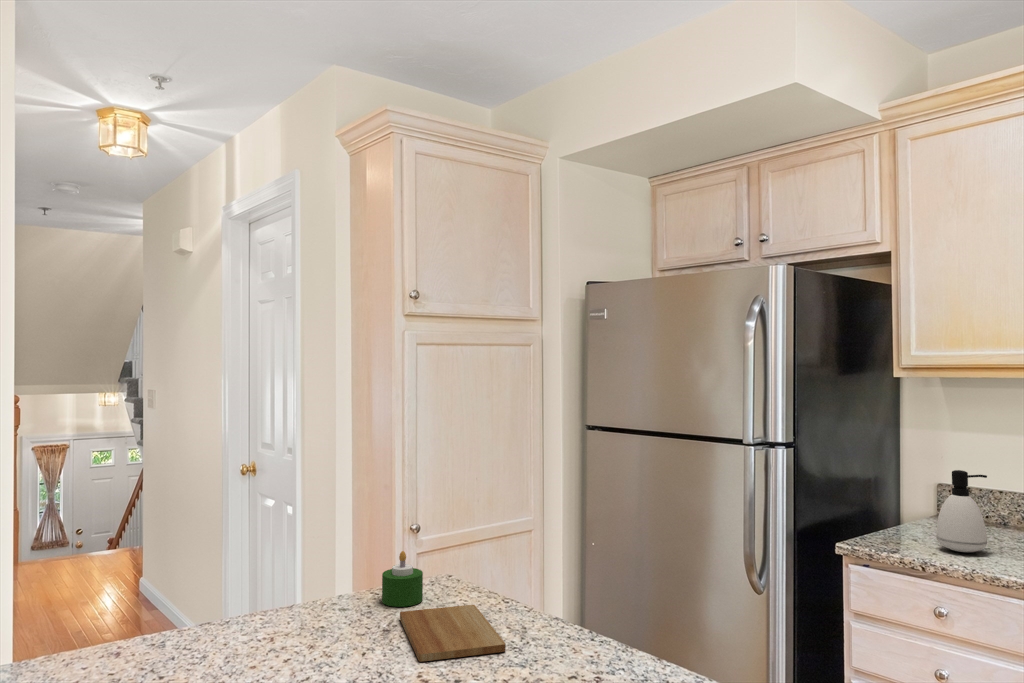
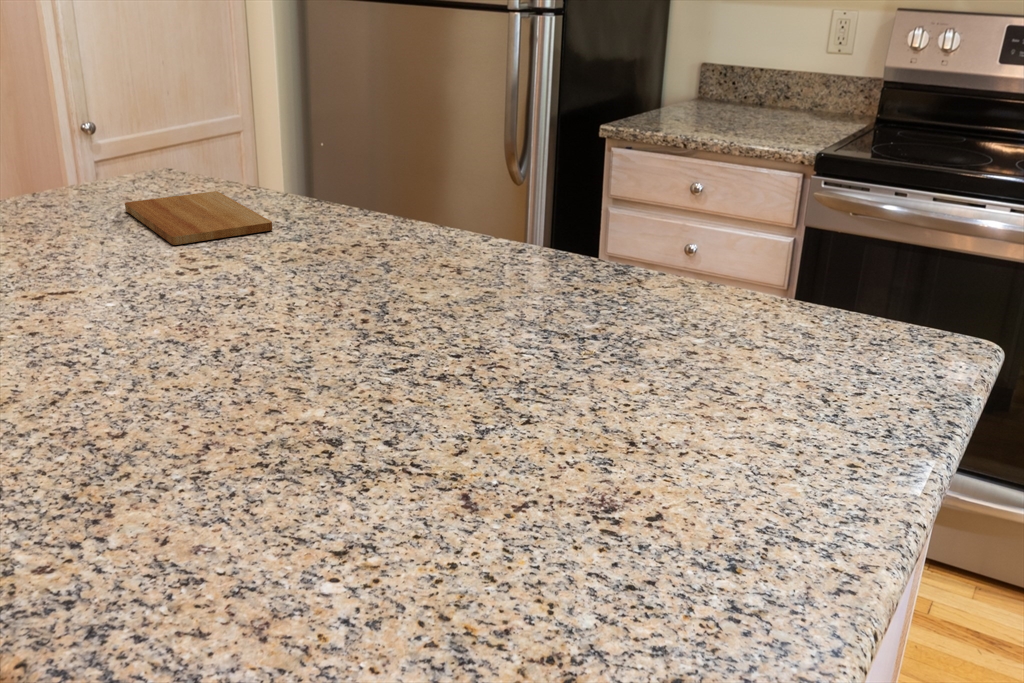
soap dispenser: present [936,470,987,552] -> none [700,40,756,128]
candle: present [382,551,423,607] -> none [86,133,145,200]

